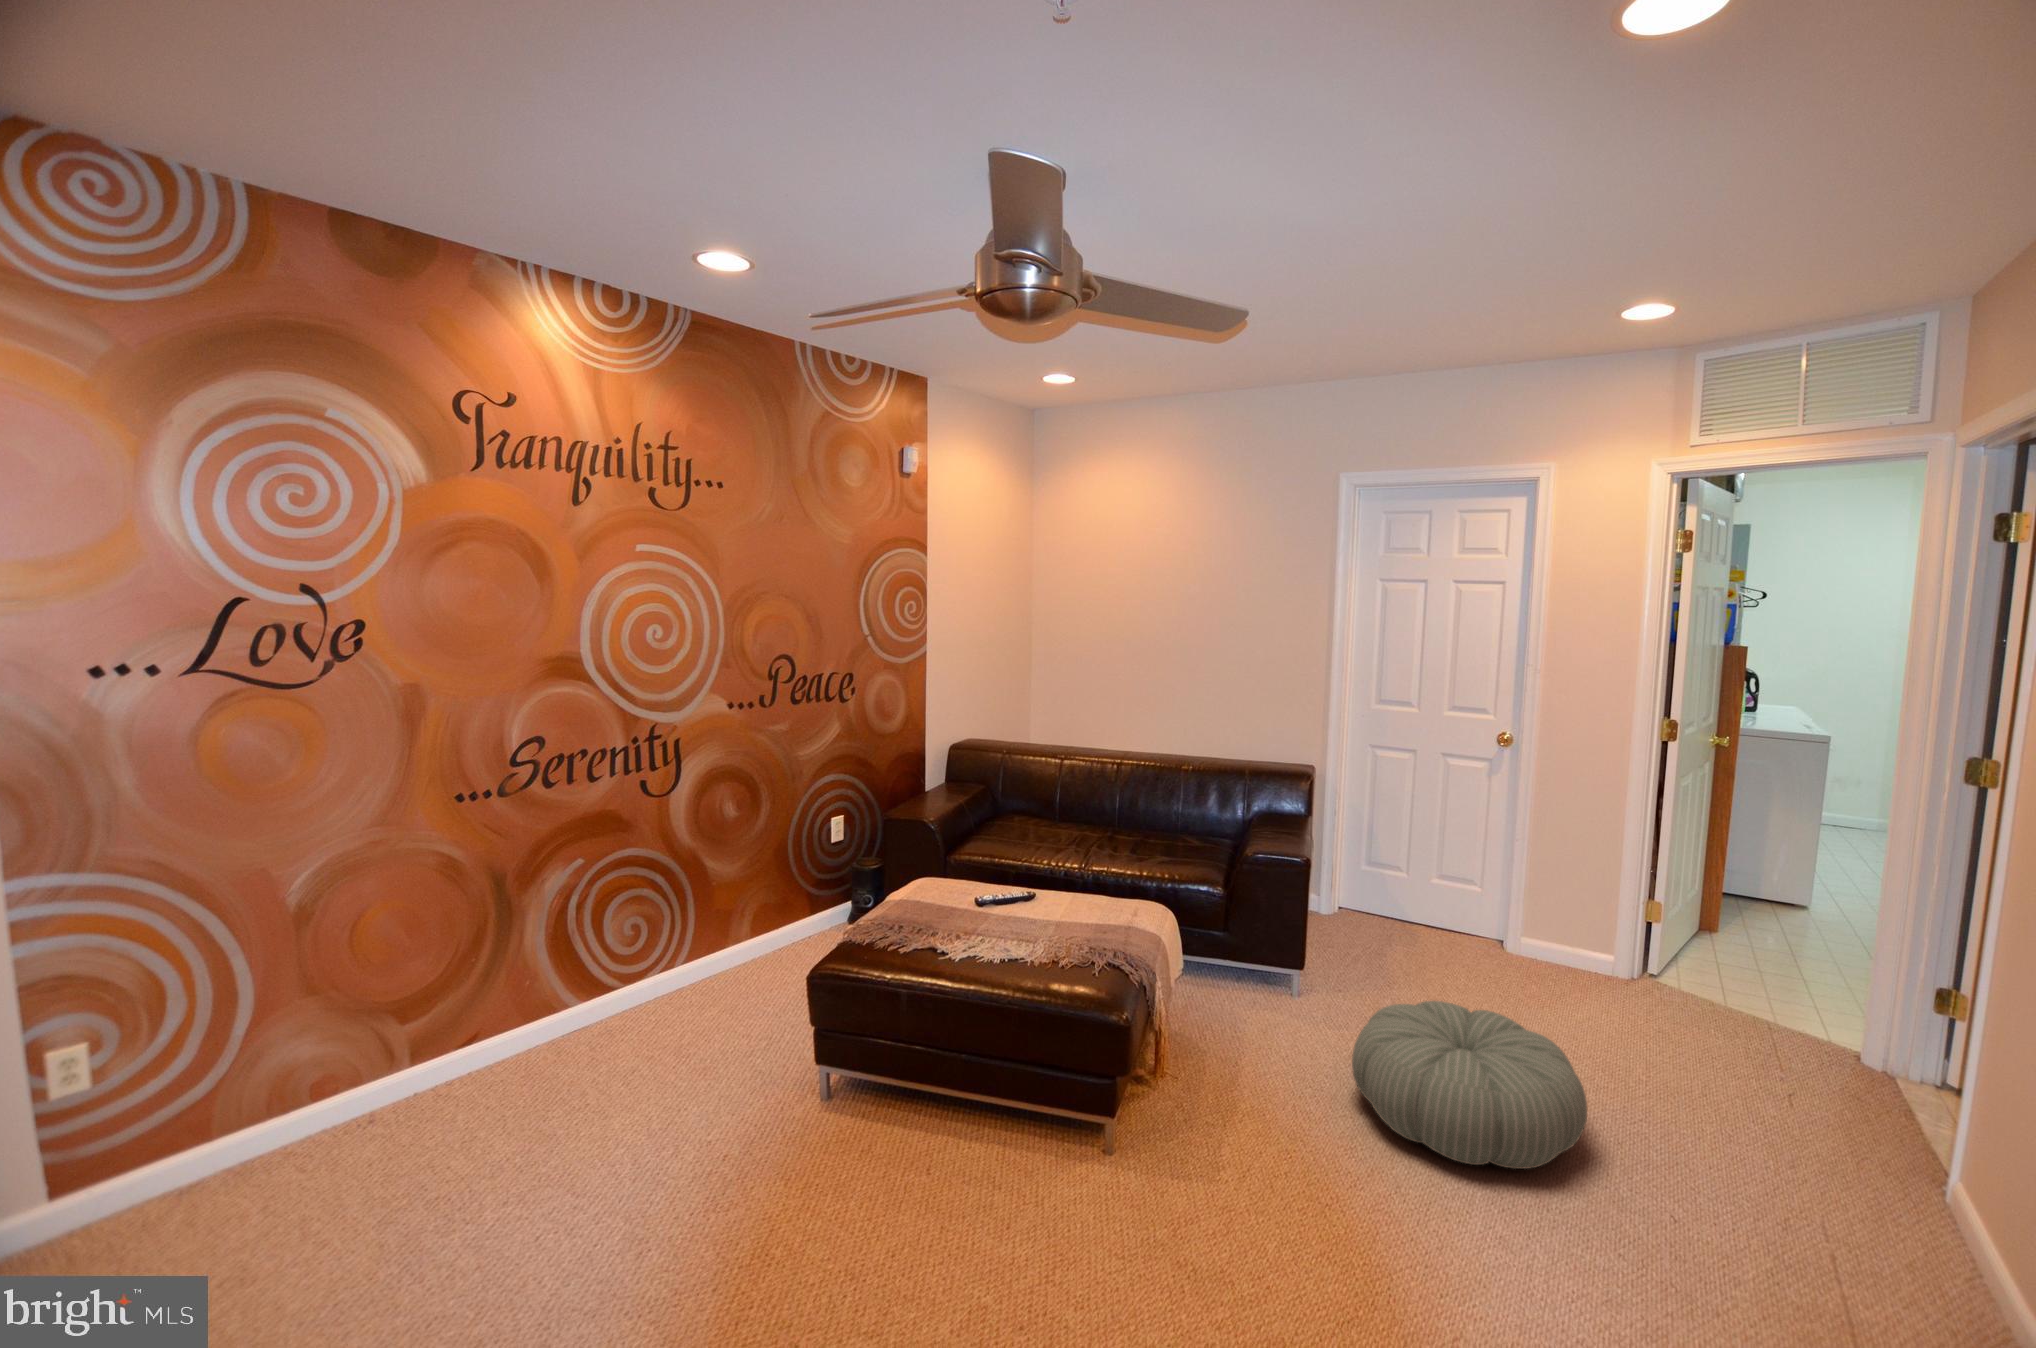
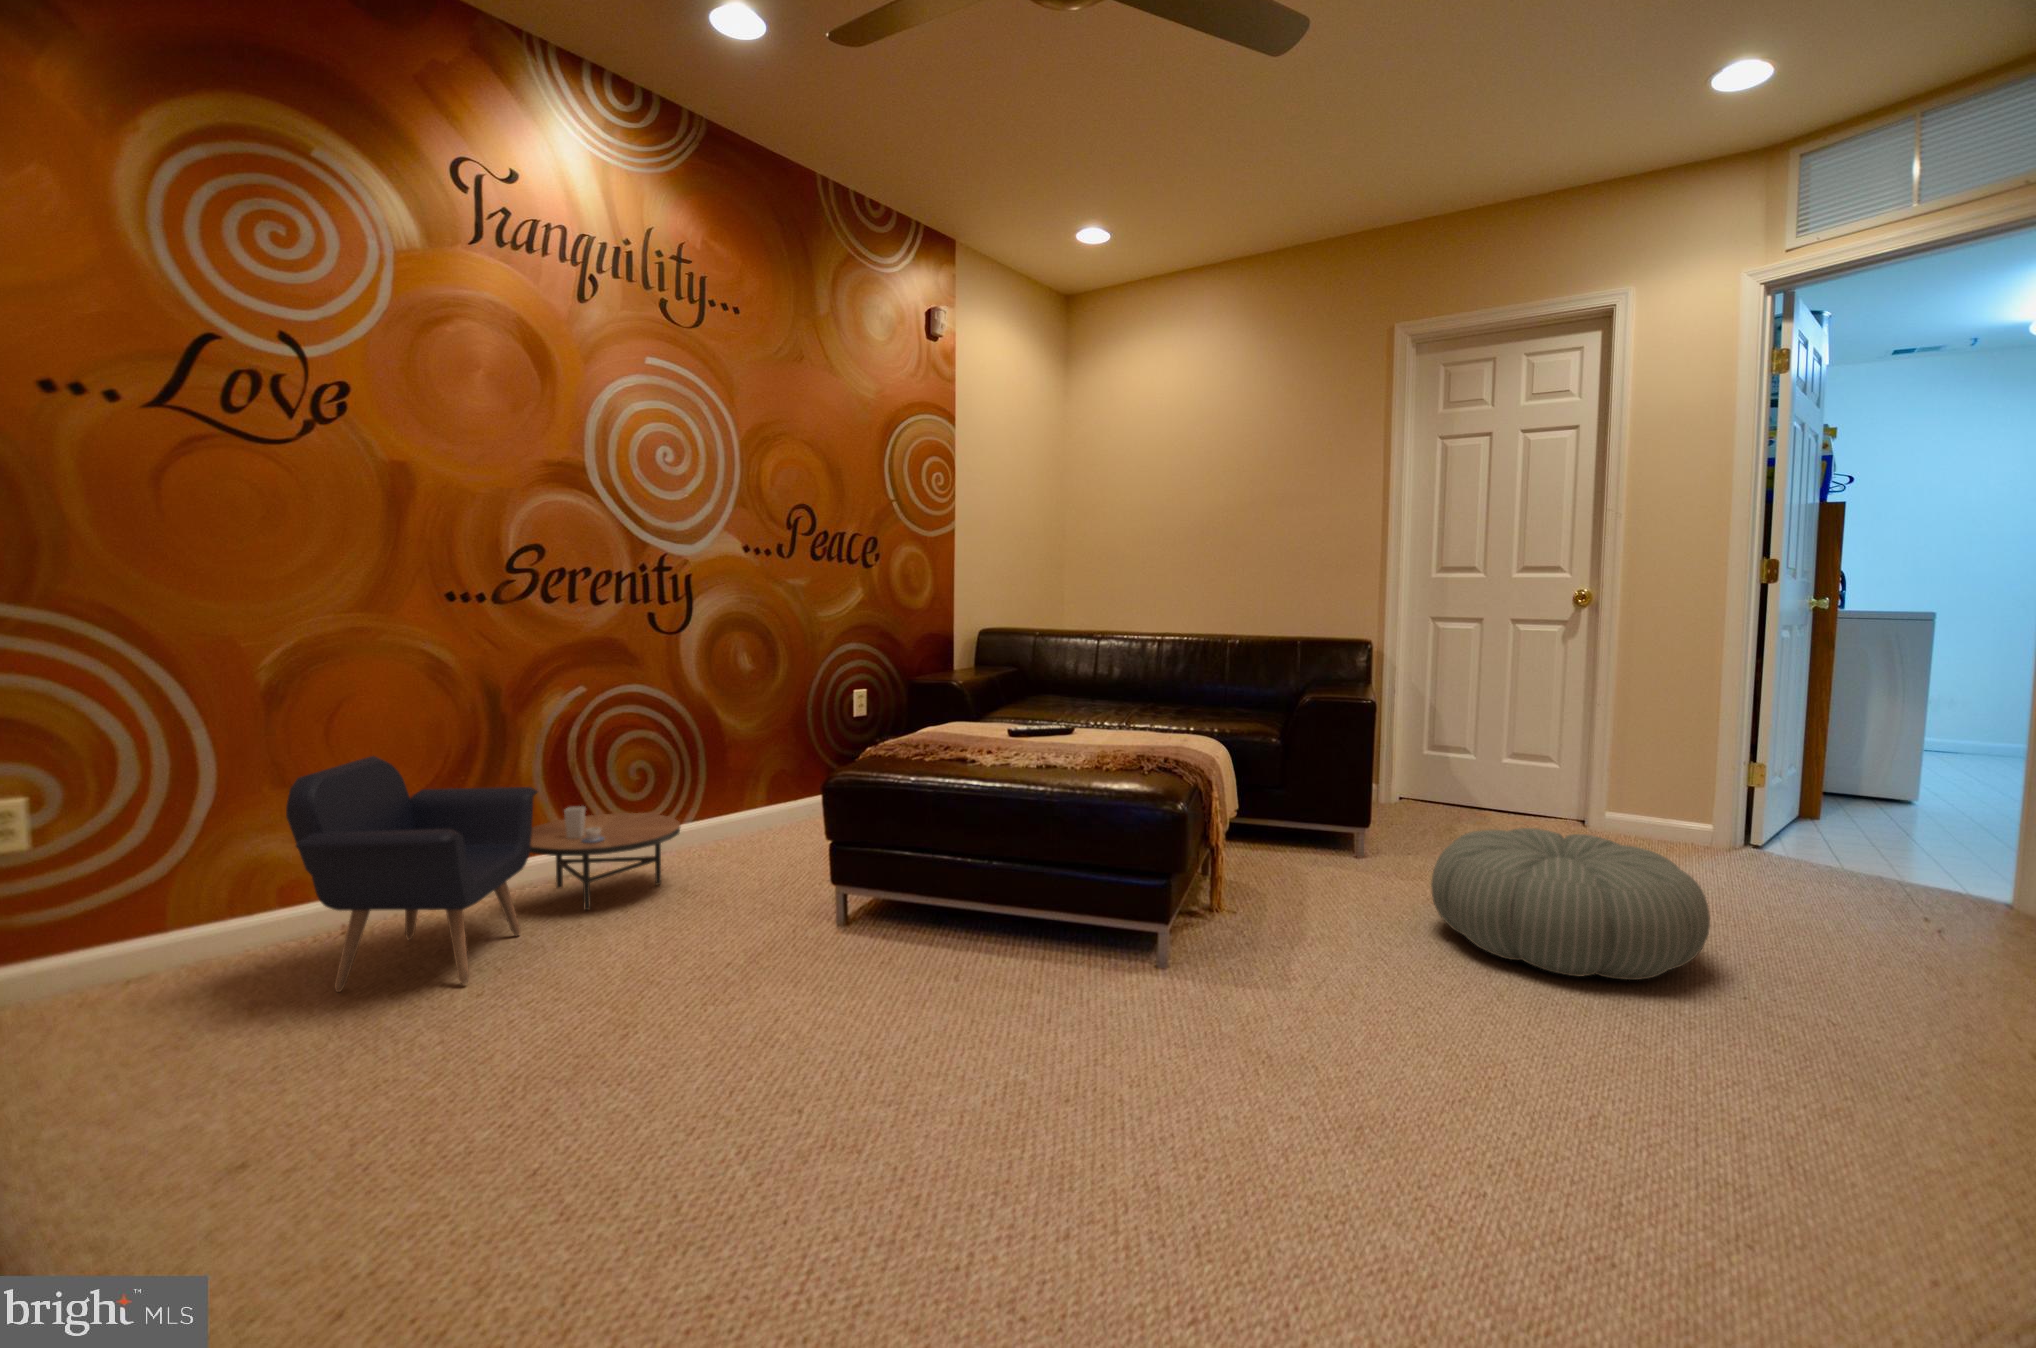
armchair: none [321,971,673,1208] -> present [286,756,680,992]

